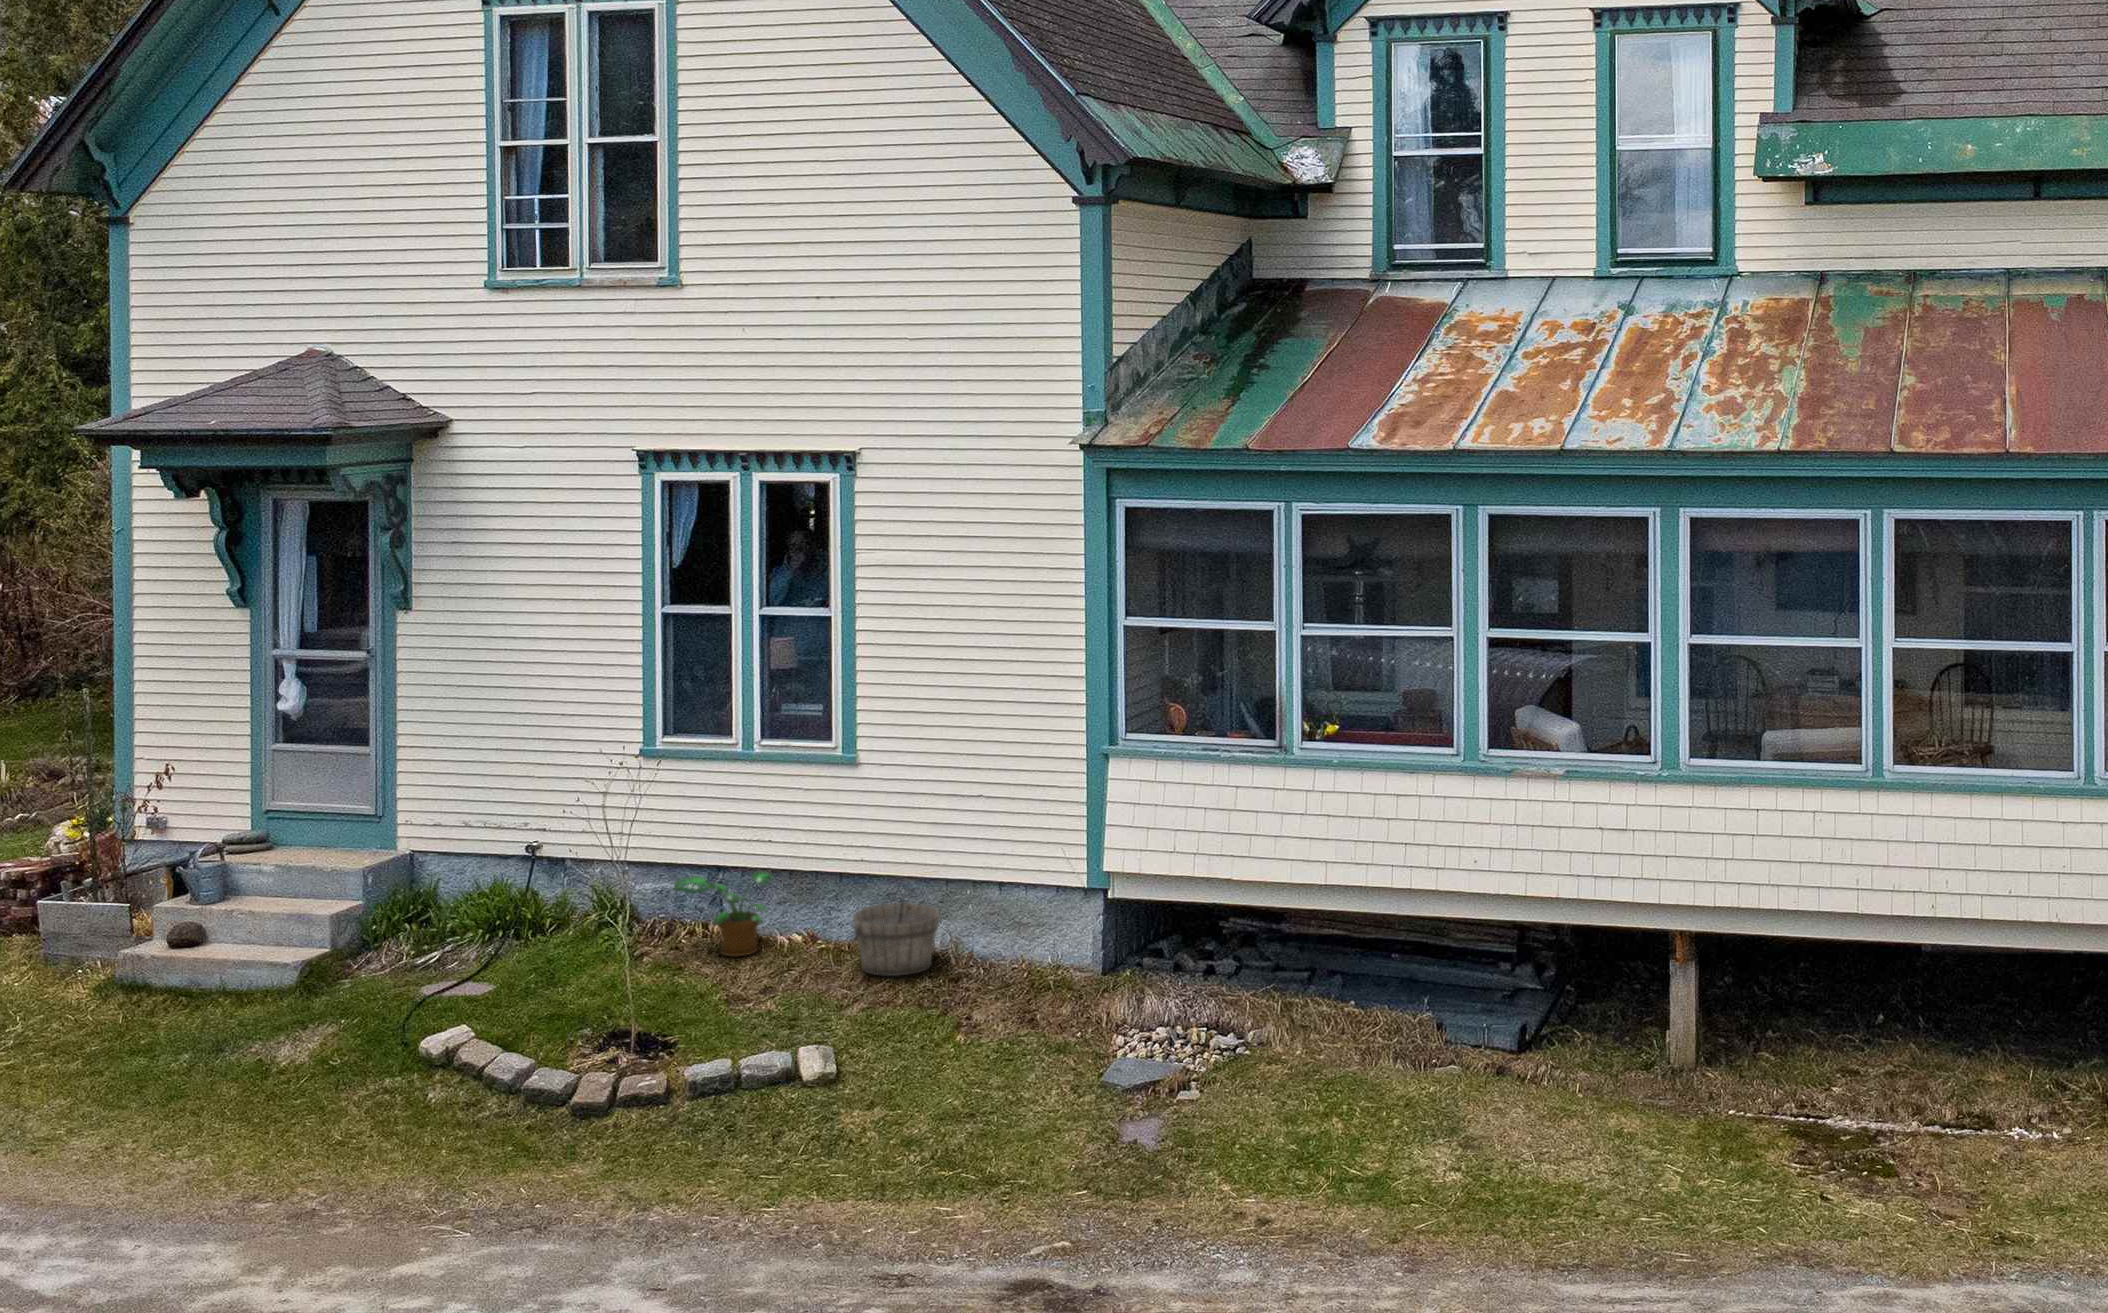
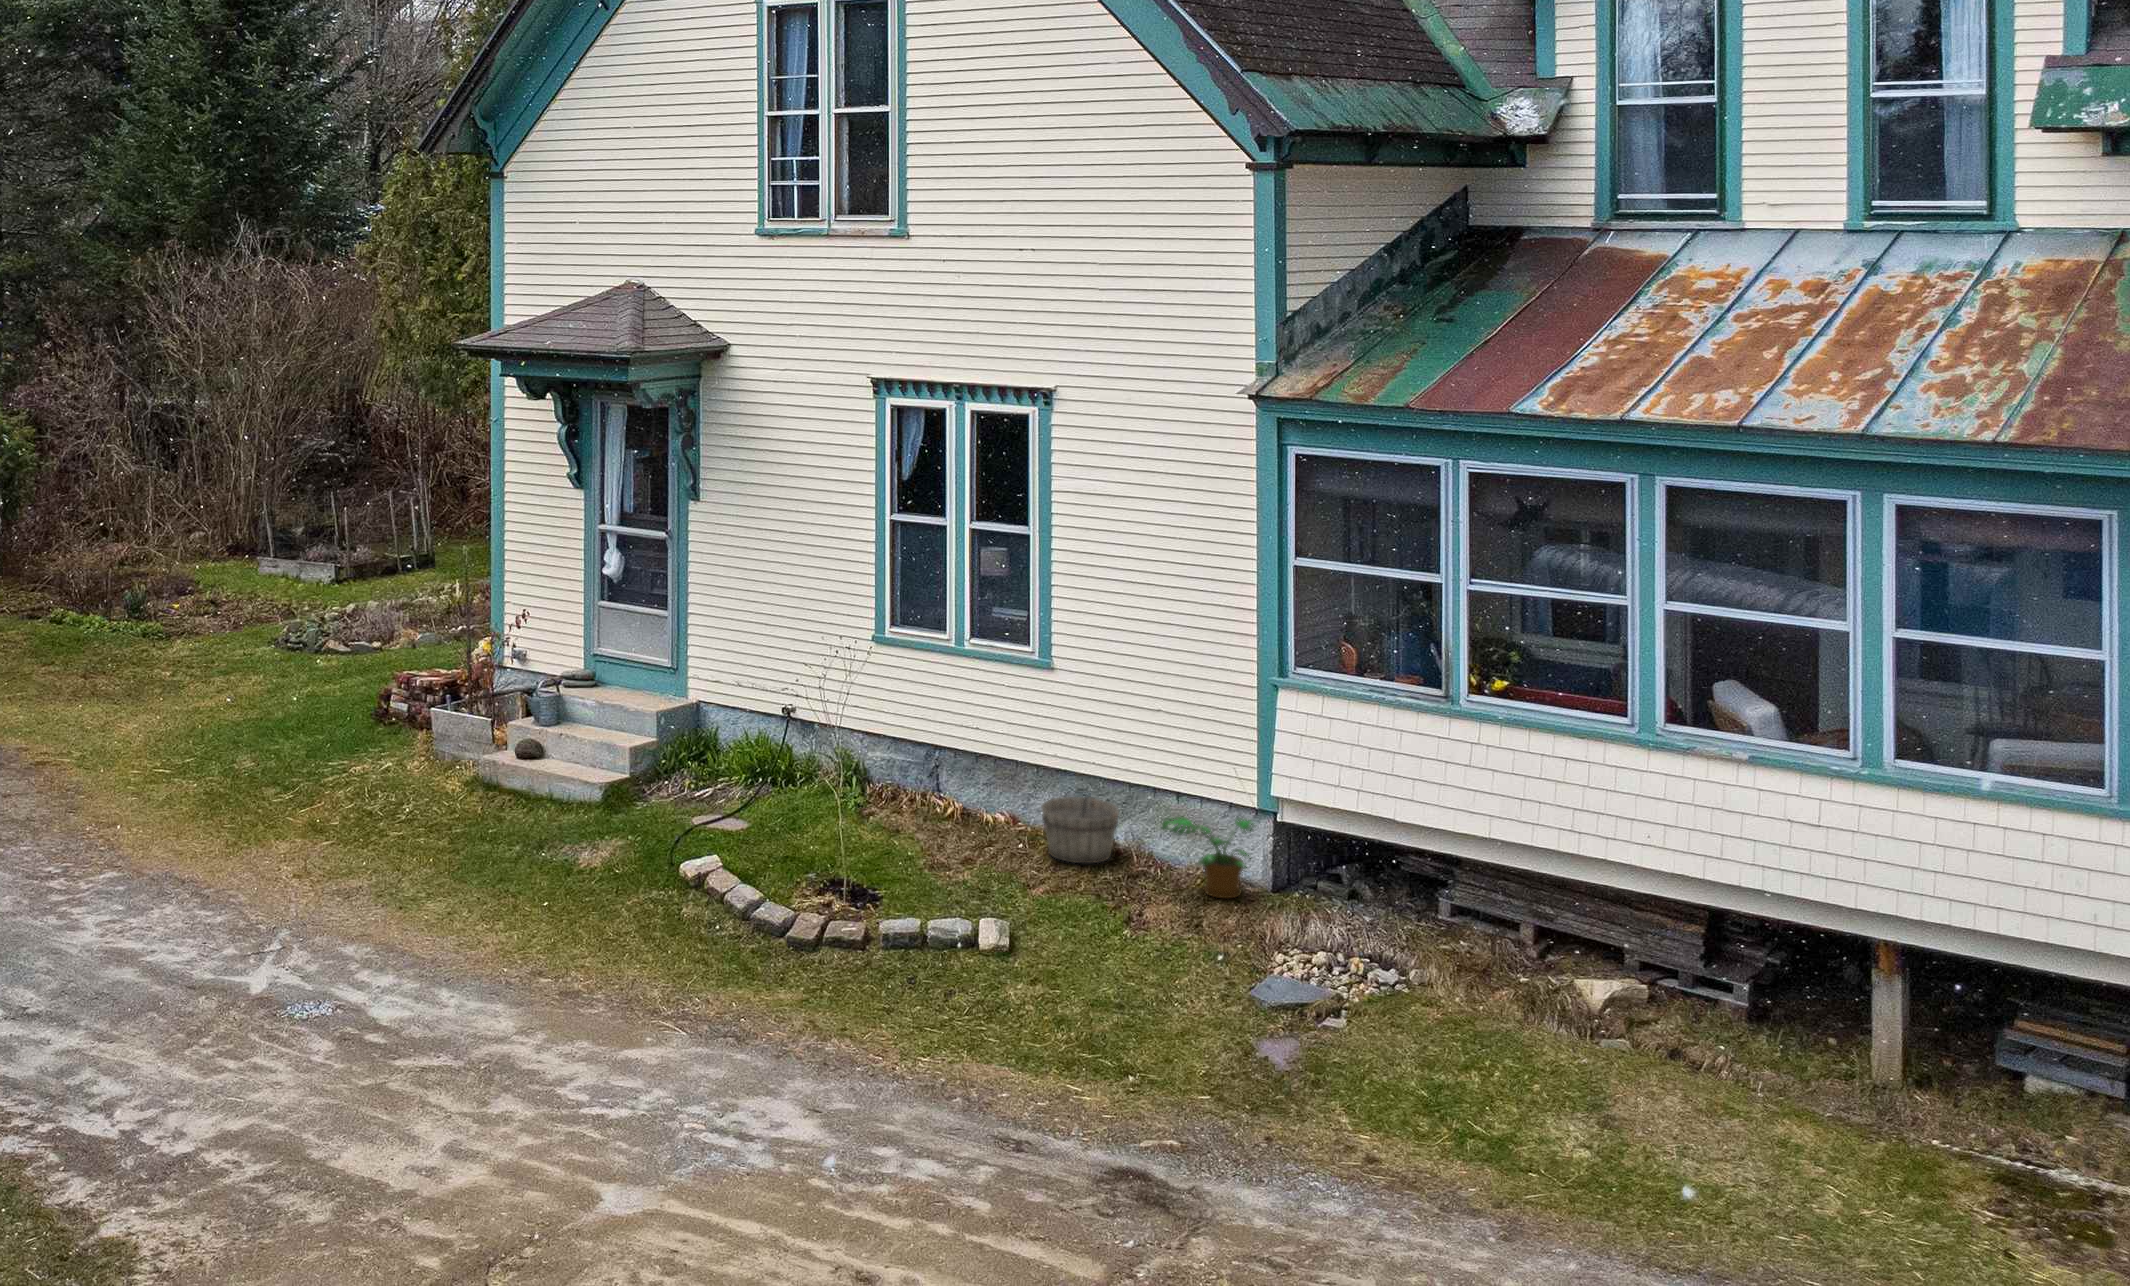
potted plant: present [674,871,771,956] -> present [1162,817,1254,898]

